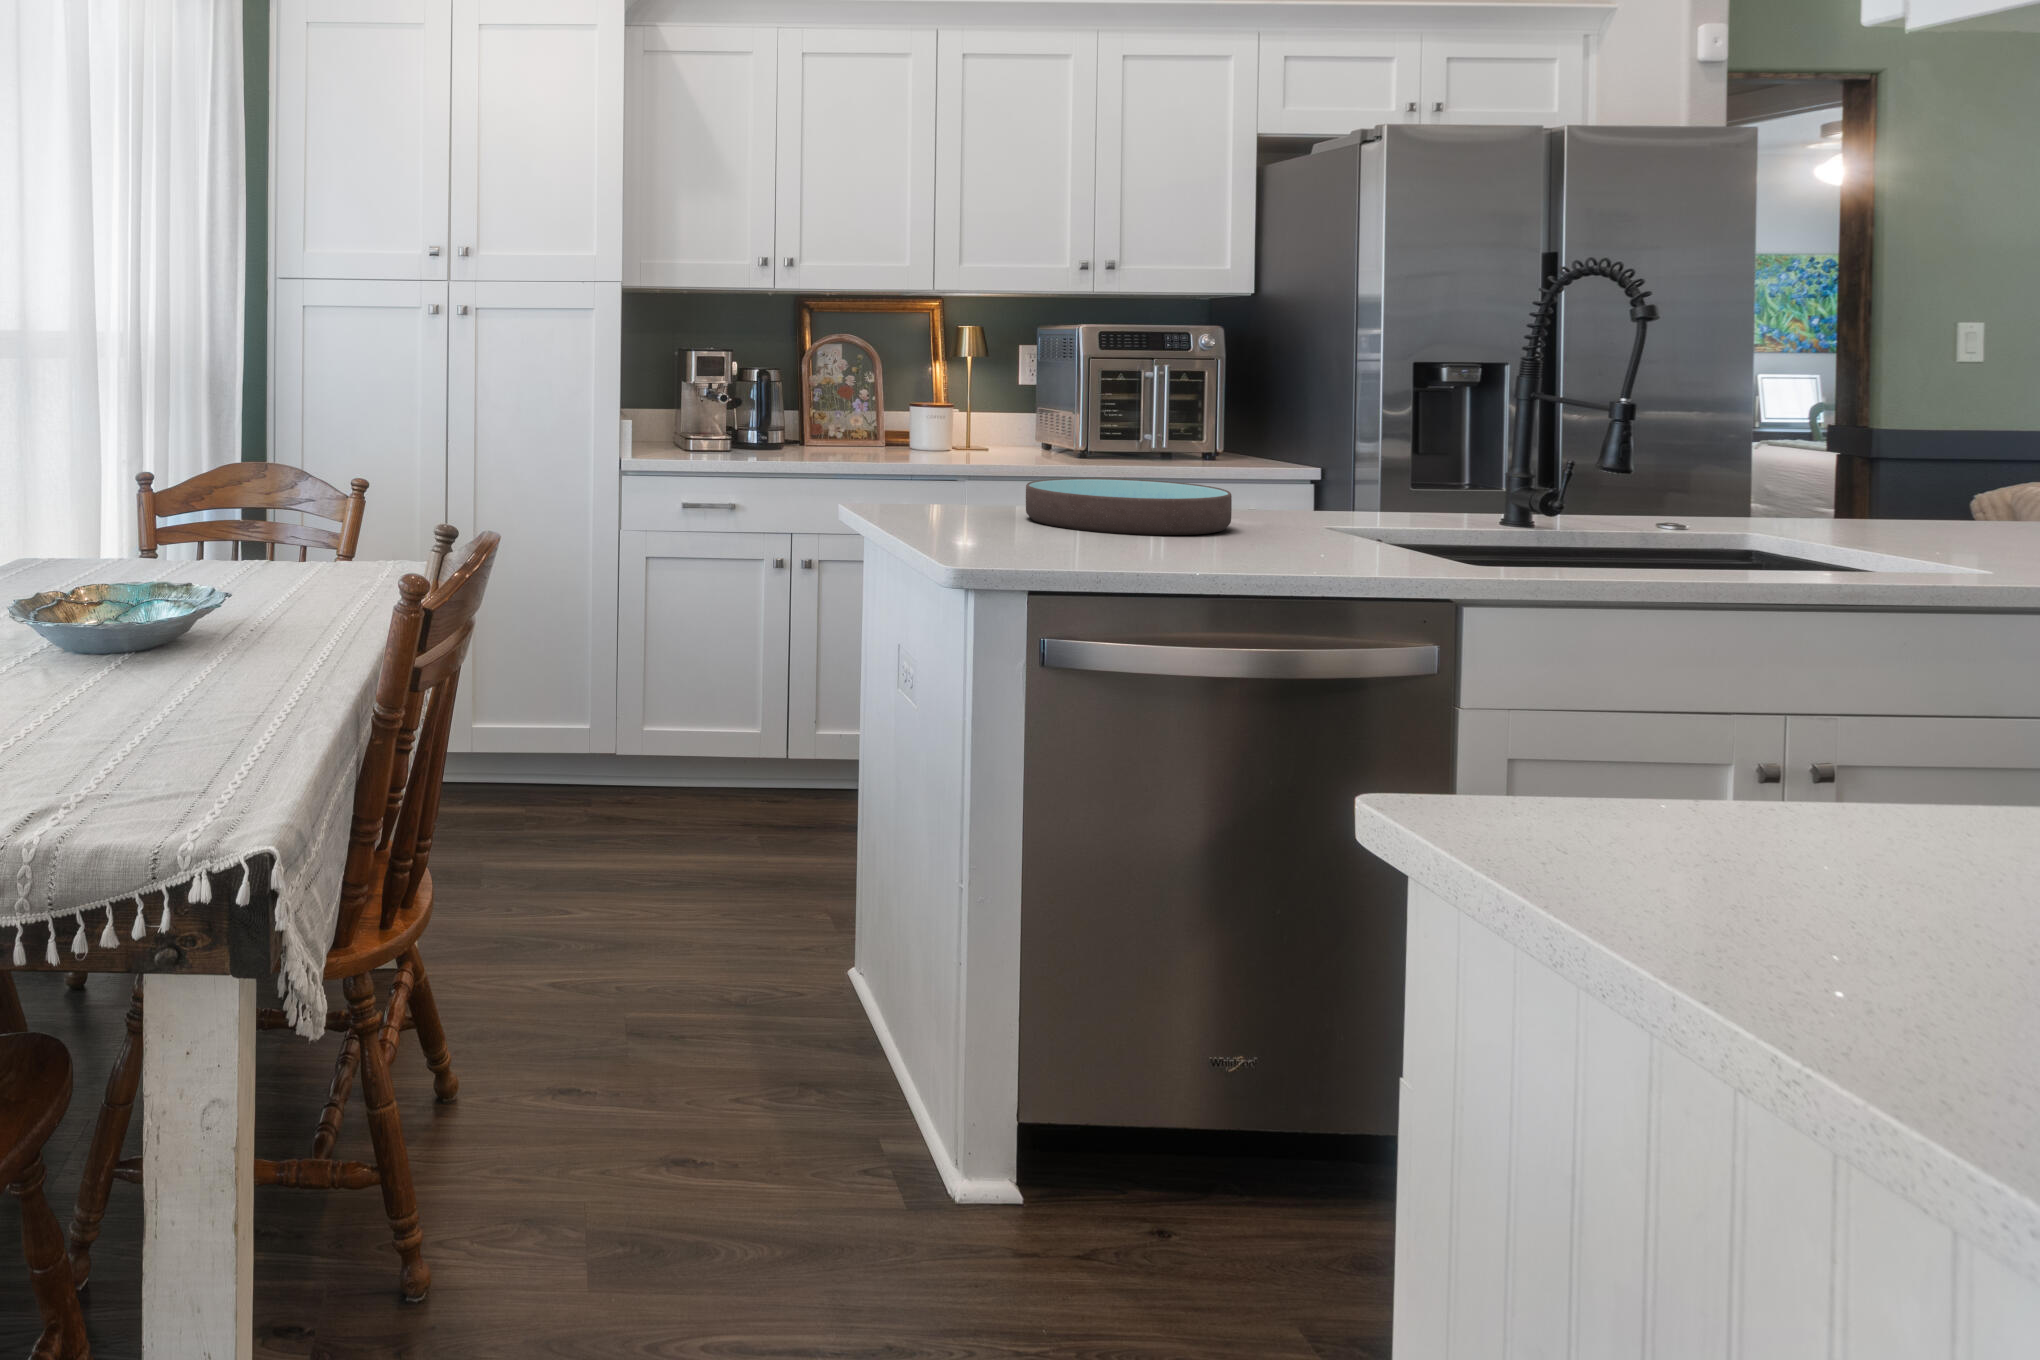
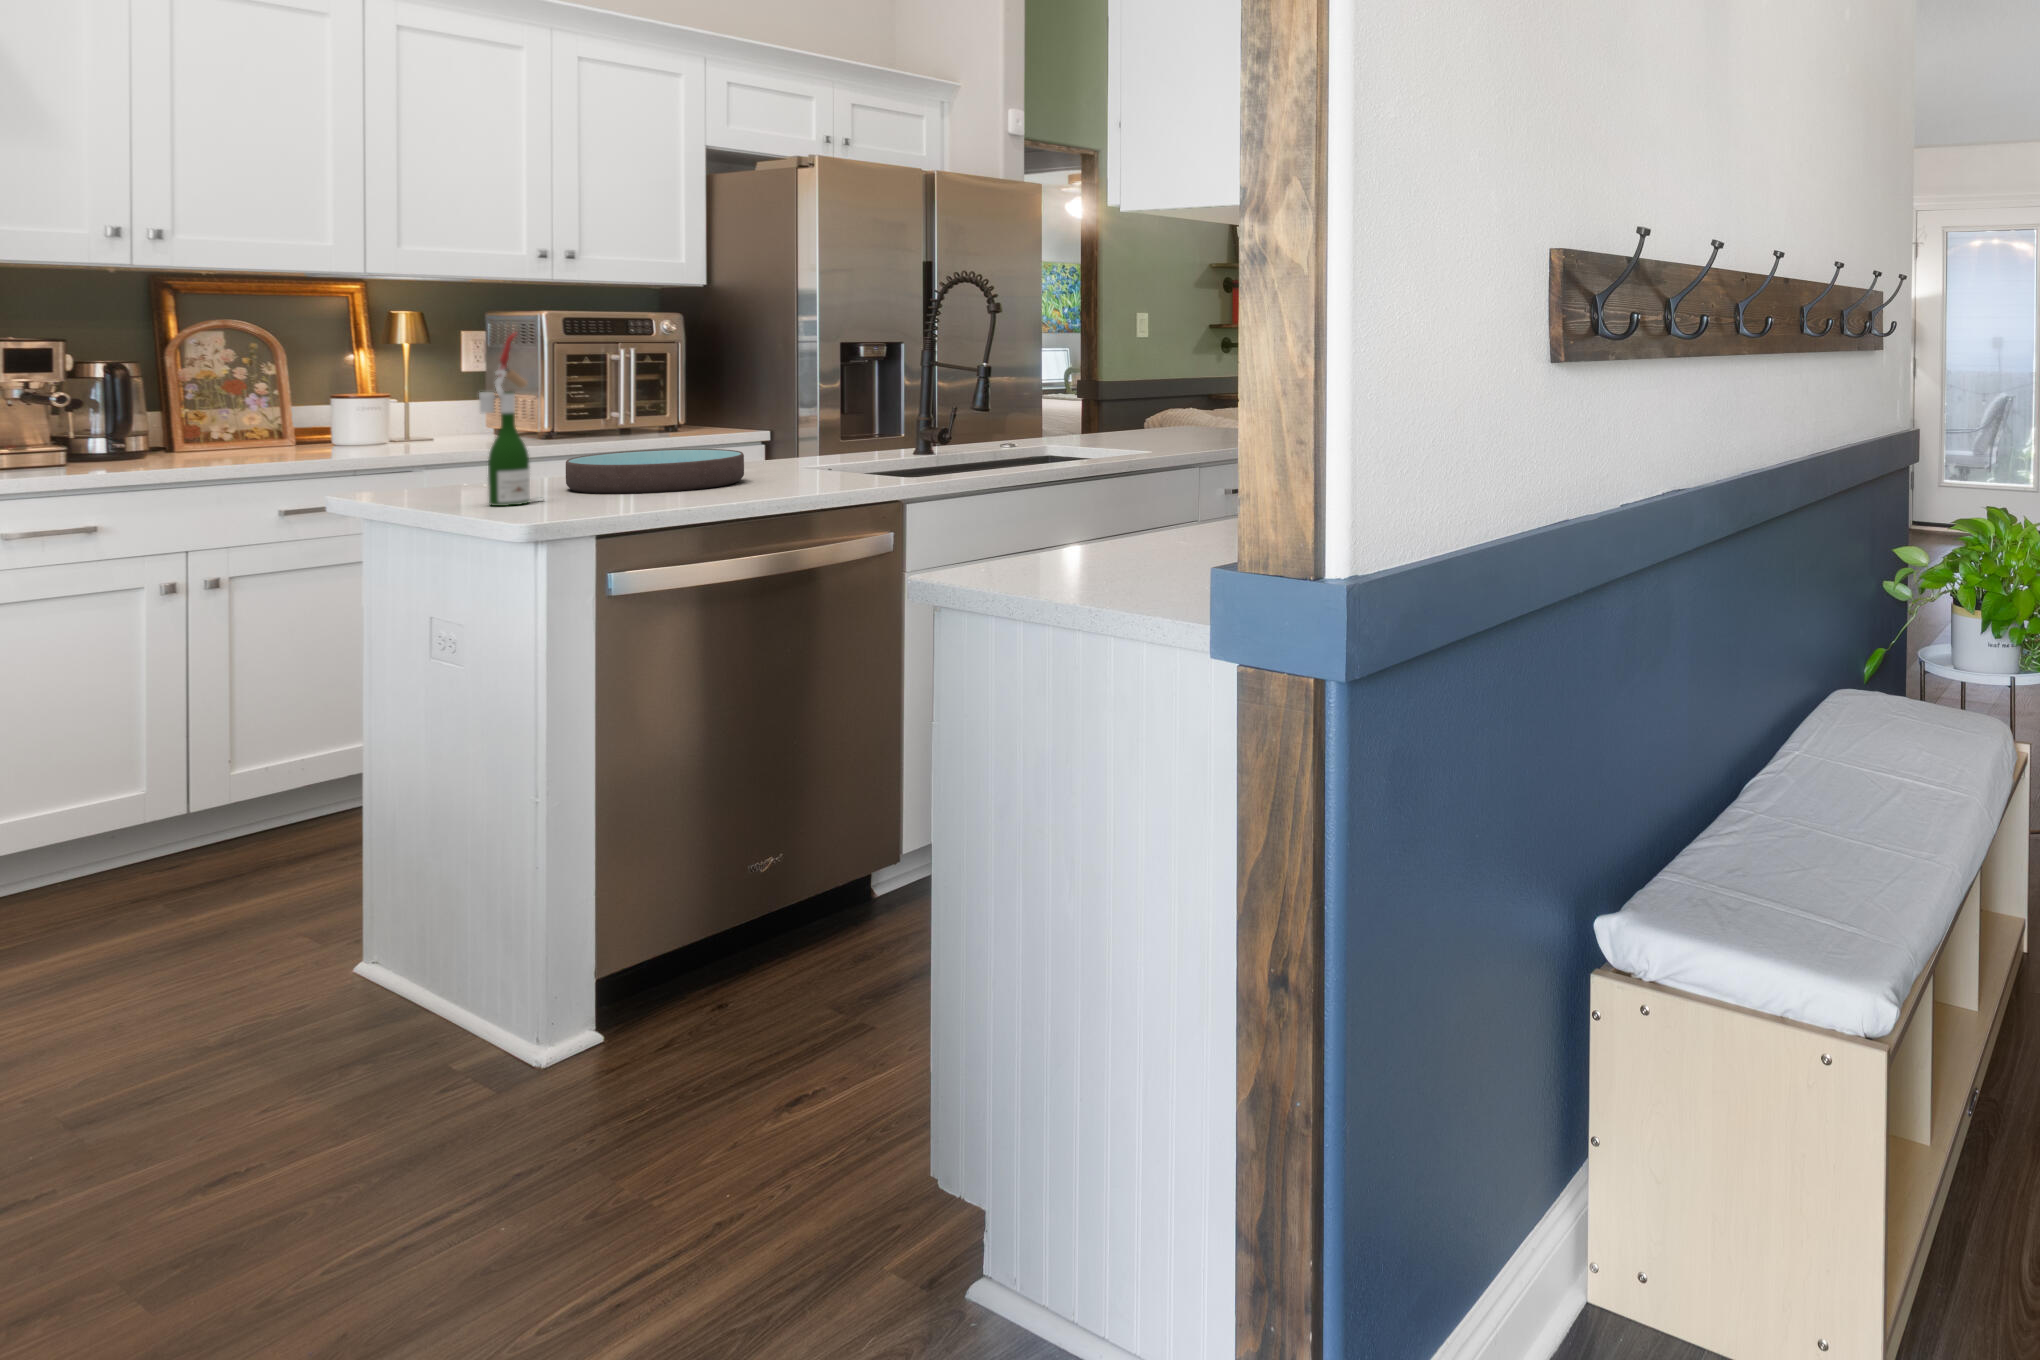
wine bottle: none [927,331,989,529] -> present [479,333,541,506]

